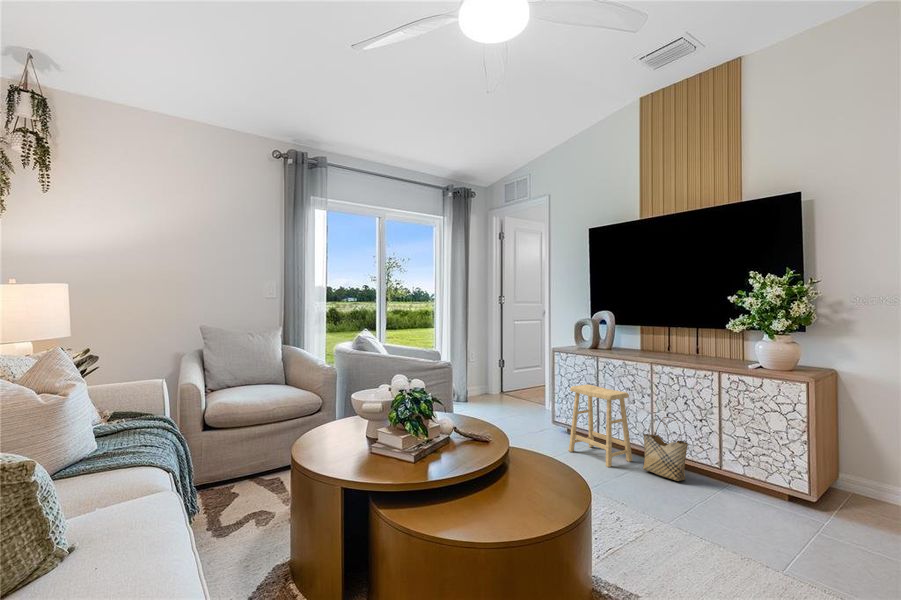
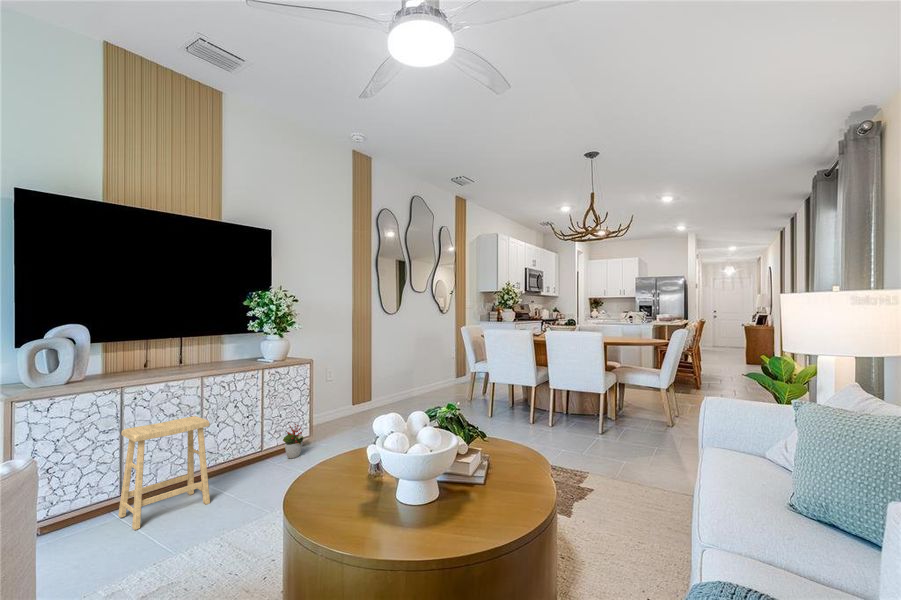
woven basket: present [643,417,688,481] -> none [220,423,259,485]
decorative plant: none [730,454,759,504] -> present [283,424,303,458]

